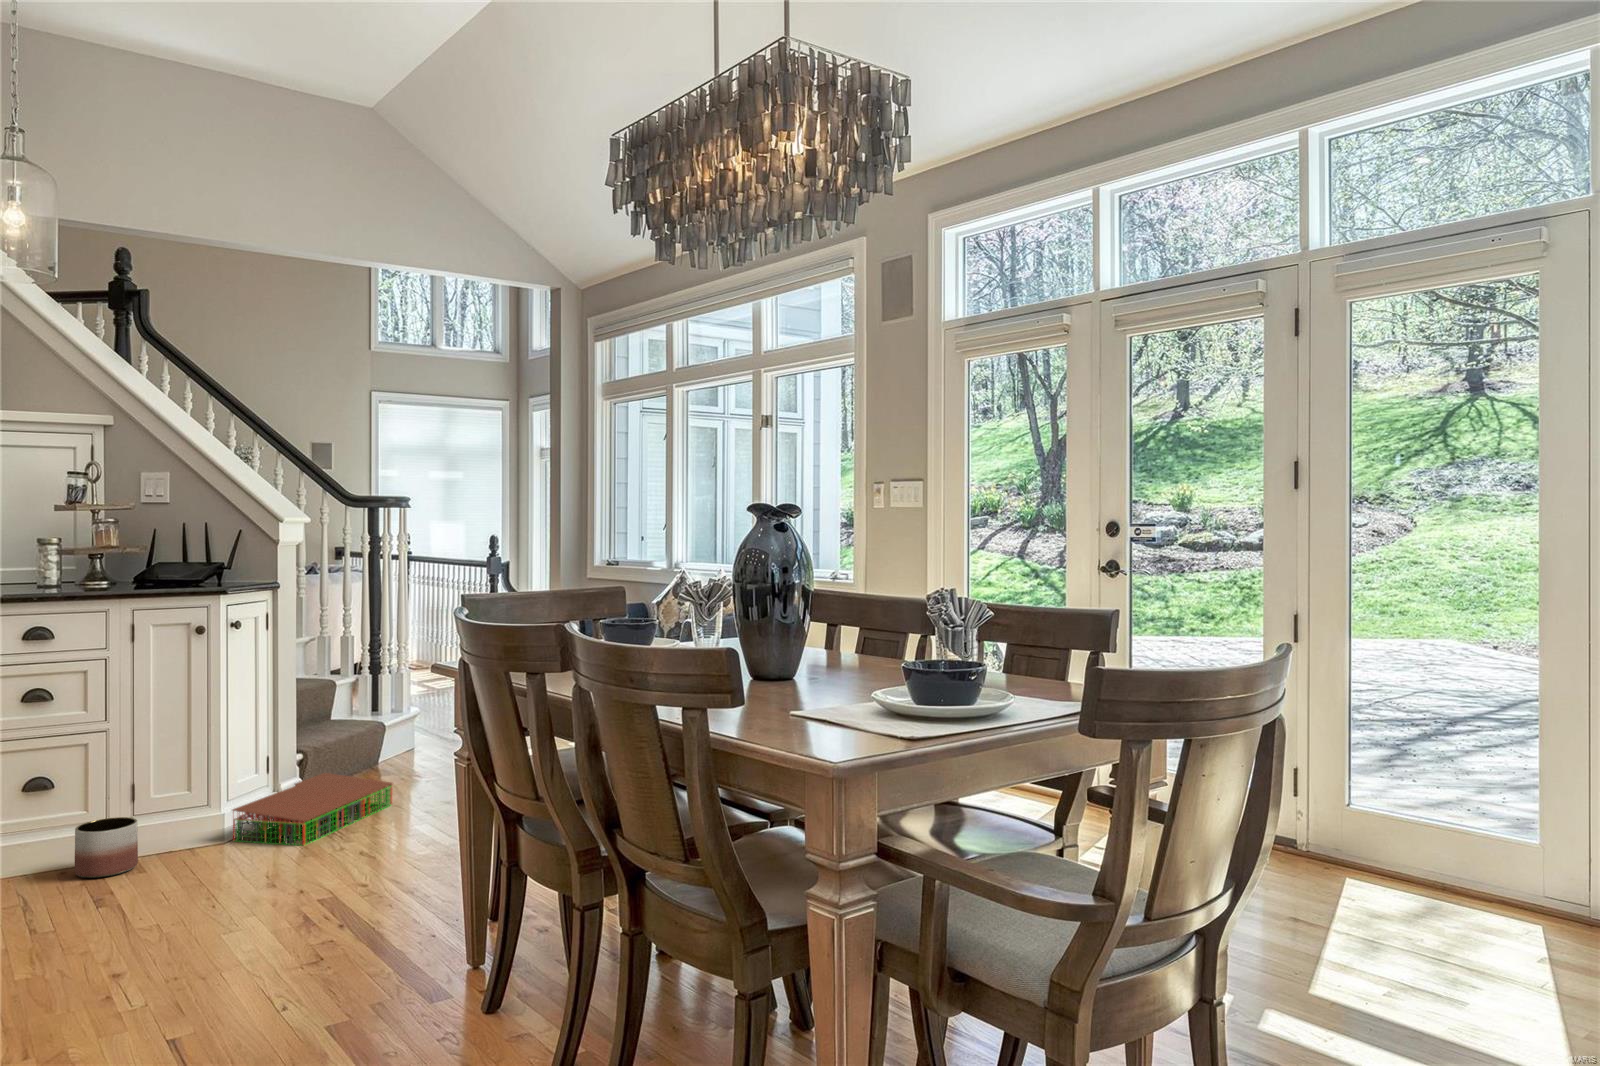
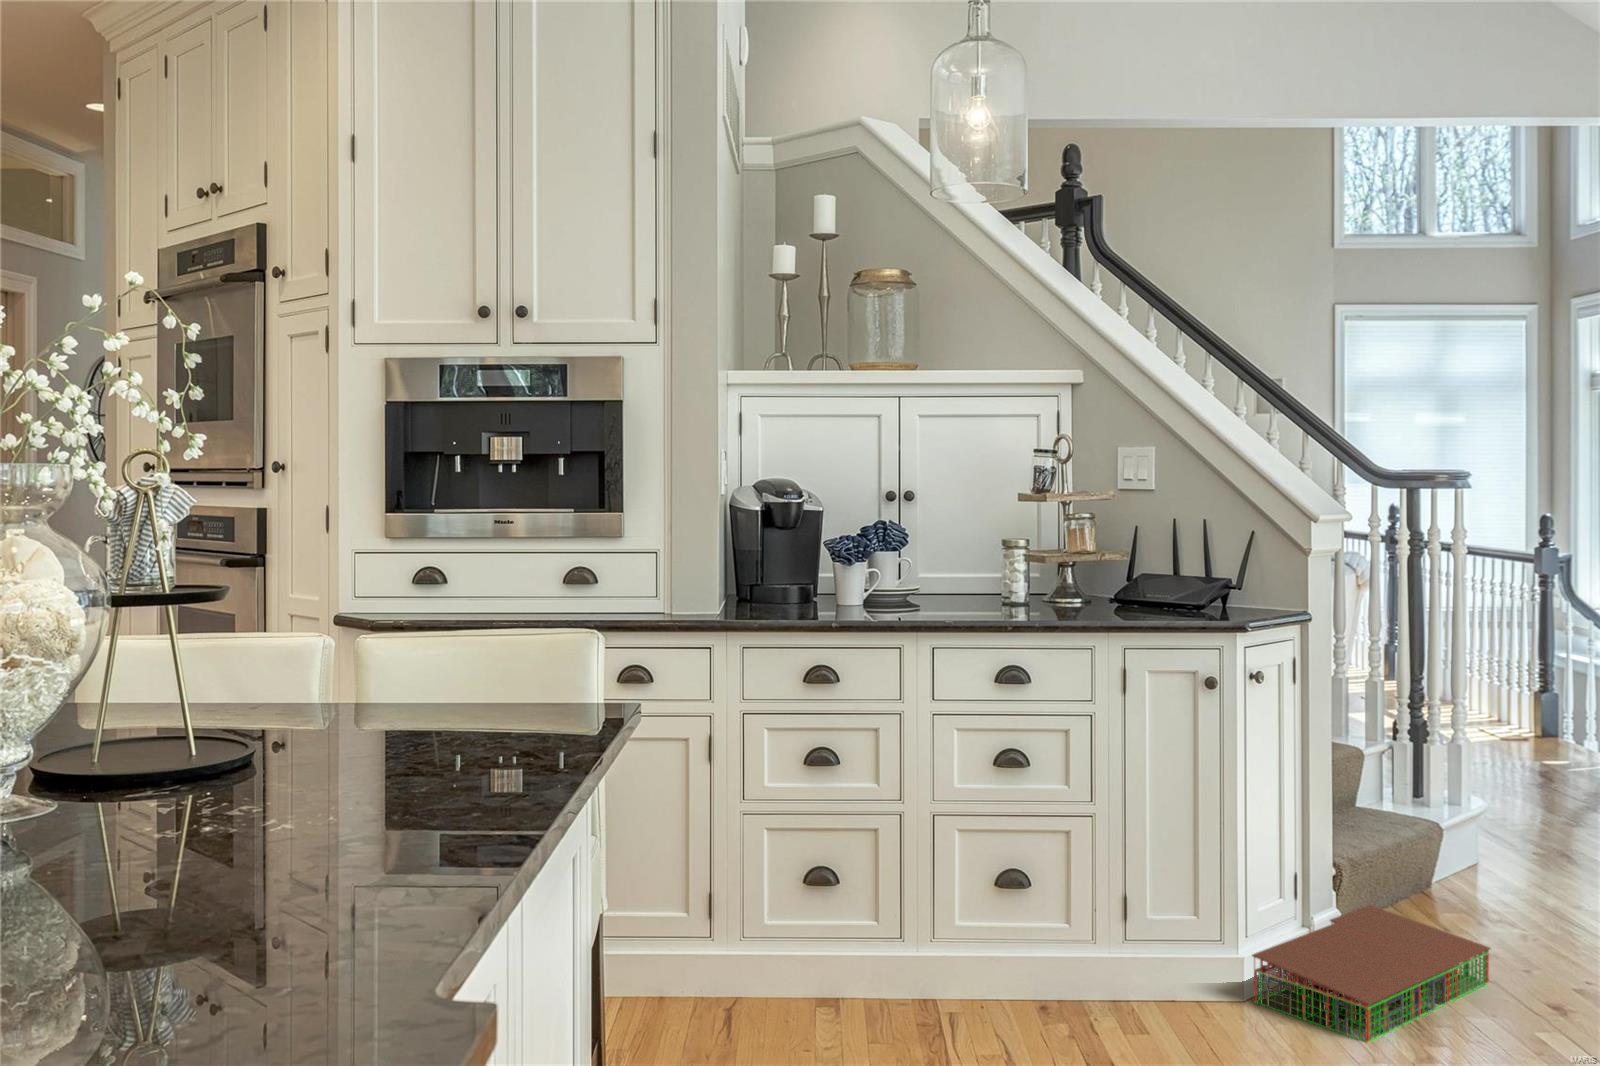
planter: present [74,817,138,878] -> none [1059,940,1134,1029]

